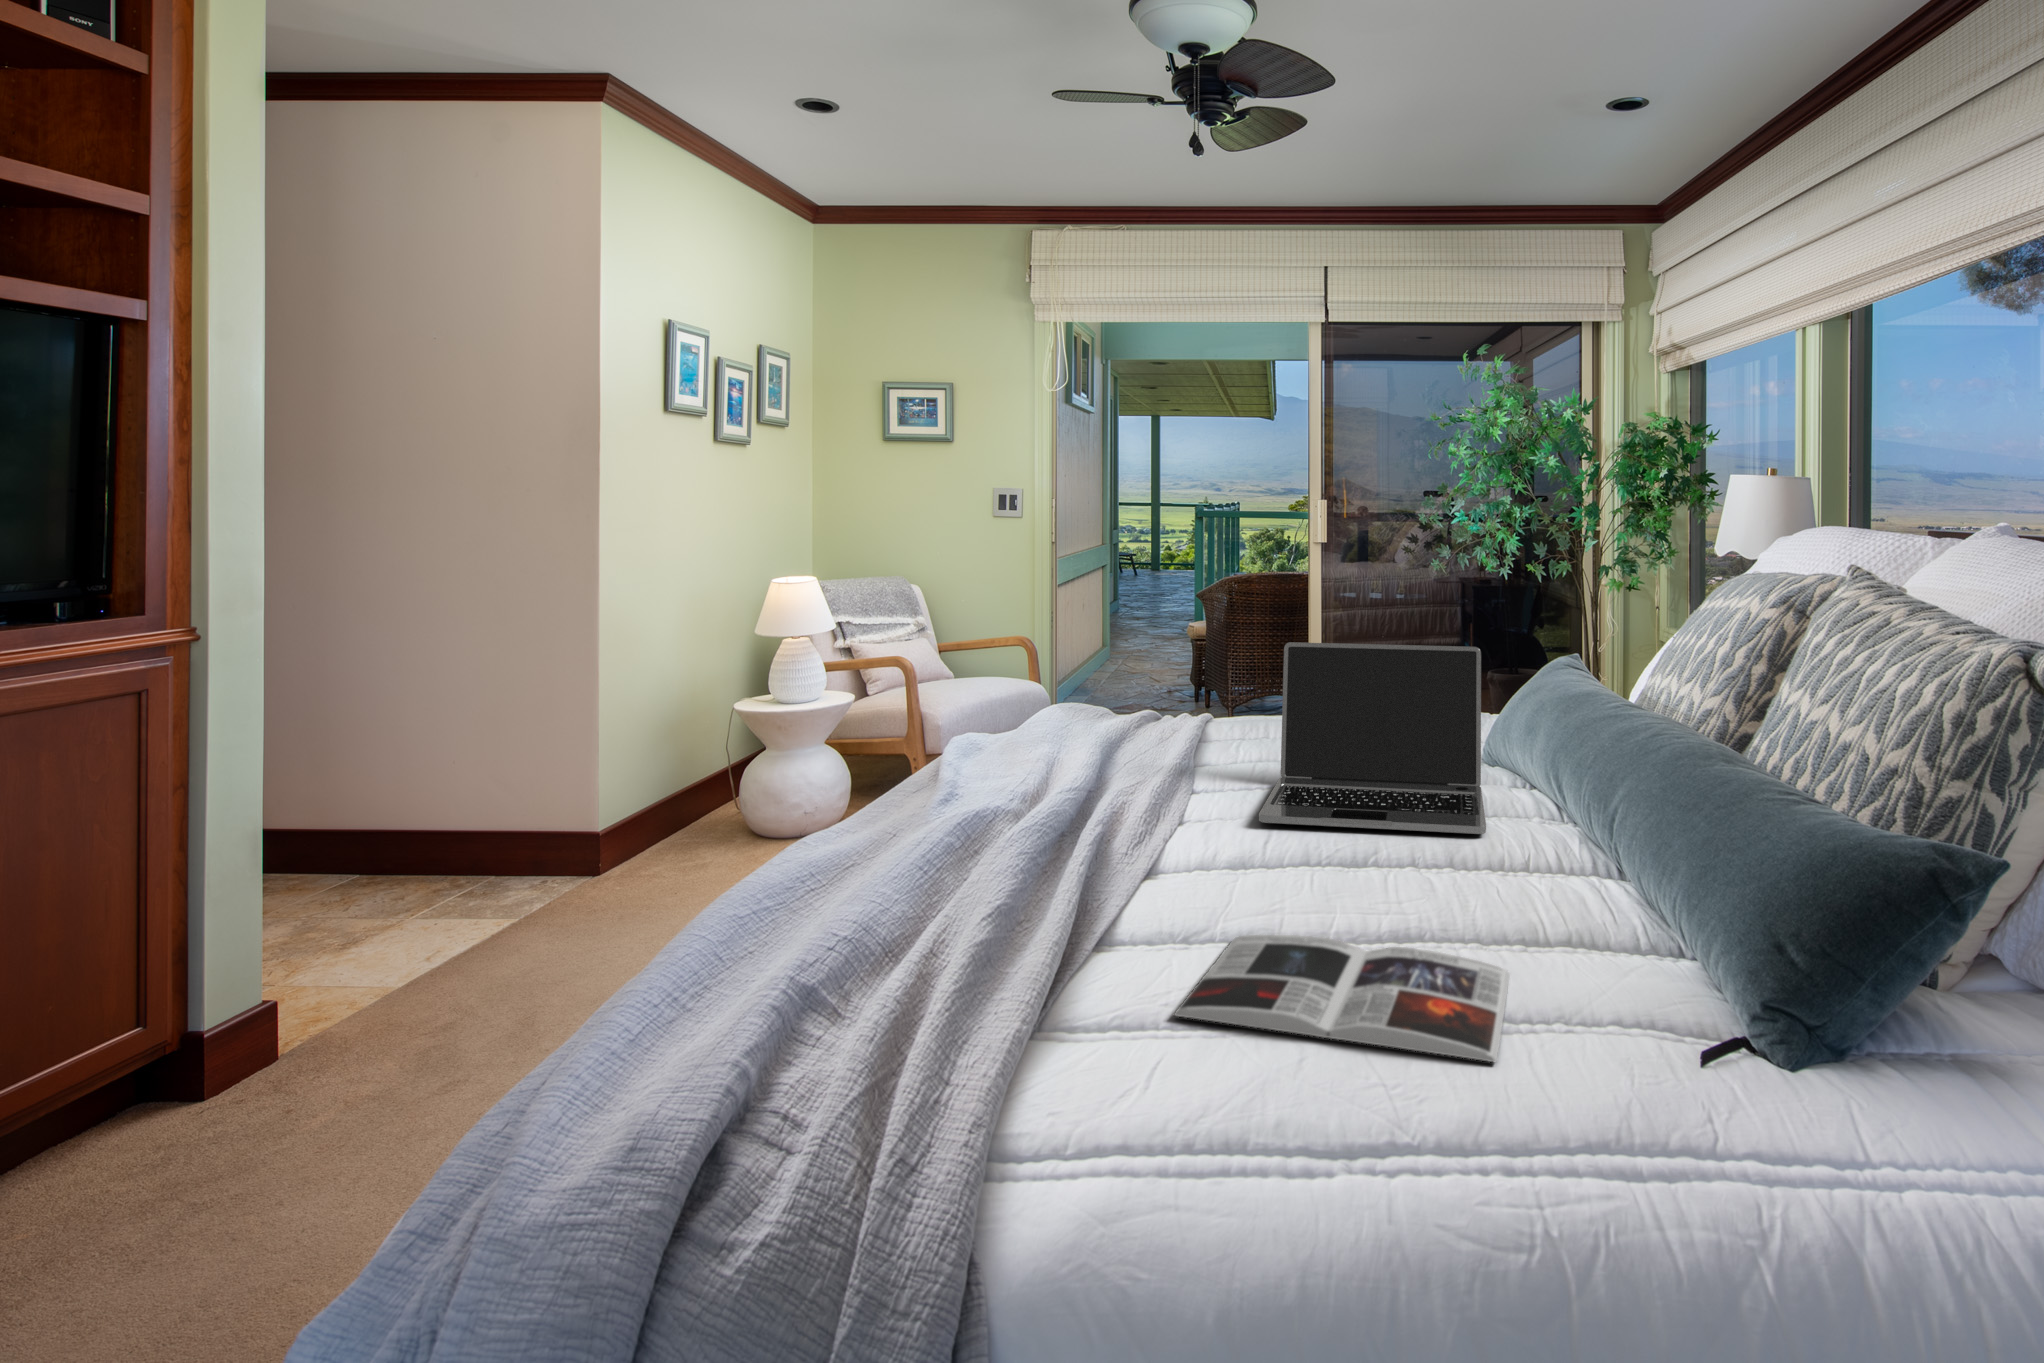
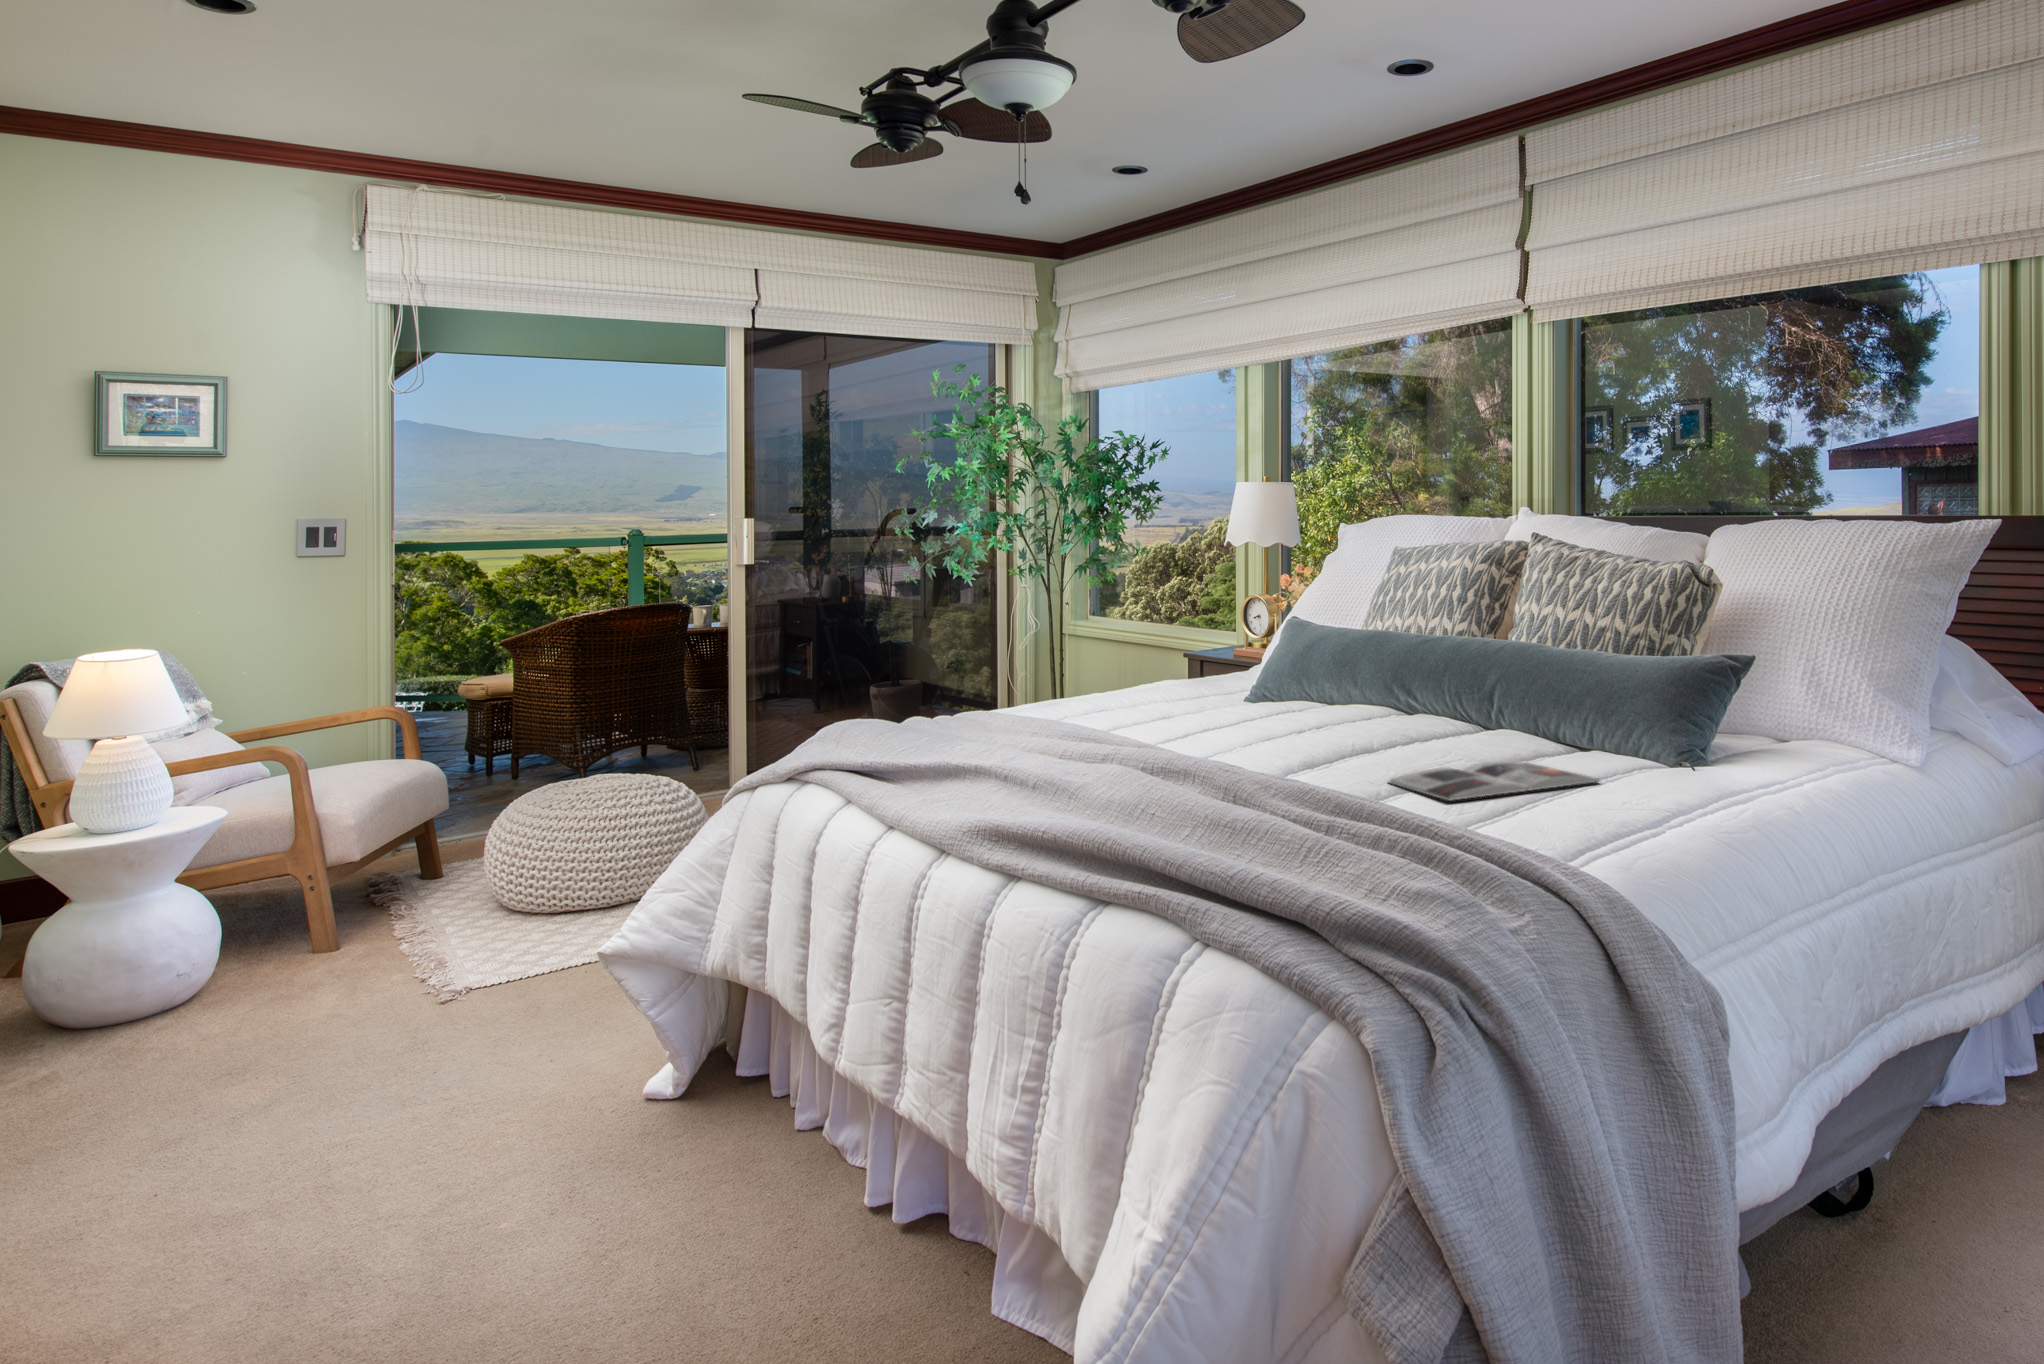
laptop: present [1259,642,1486,834] -> none [1175,613,1381,748]

